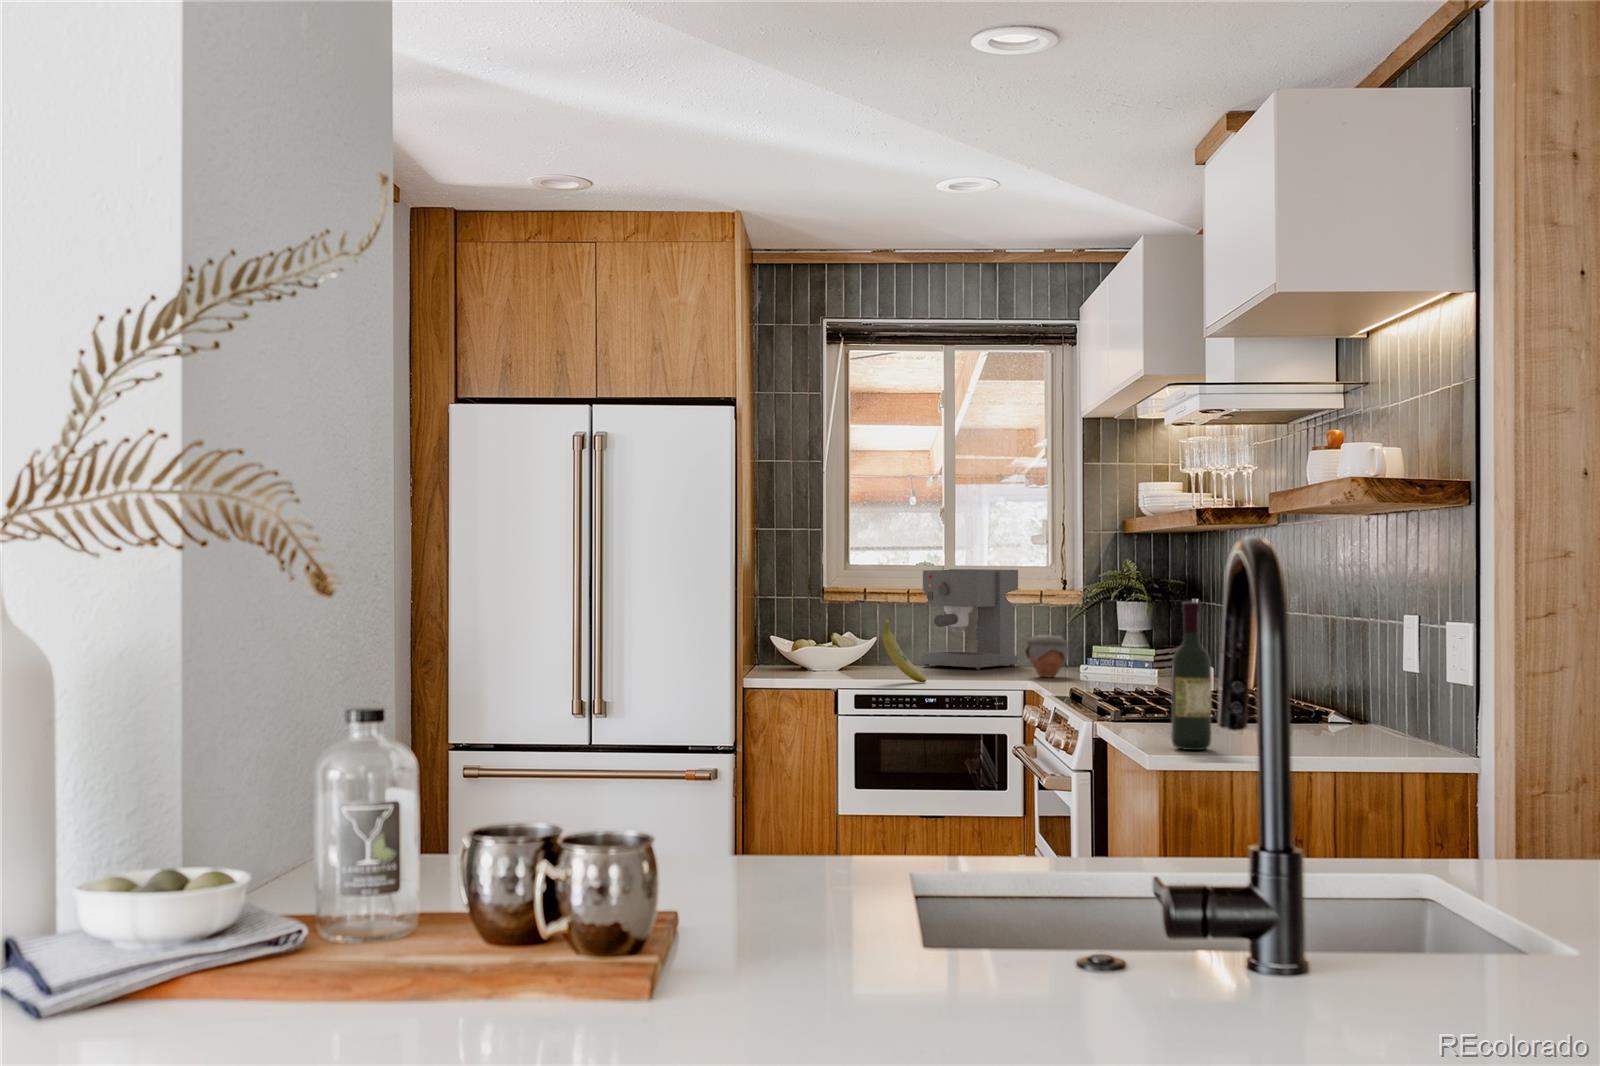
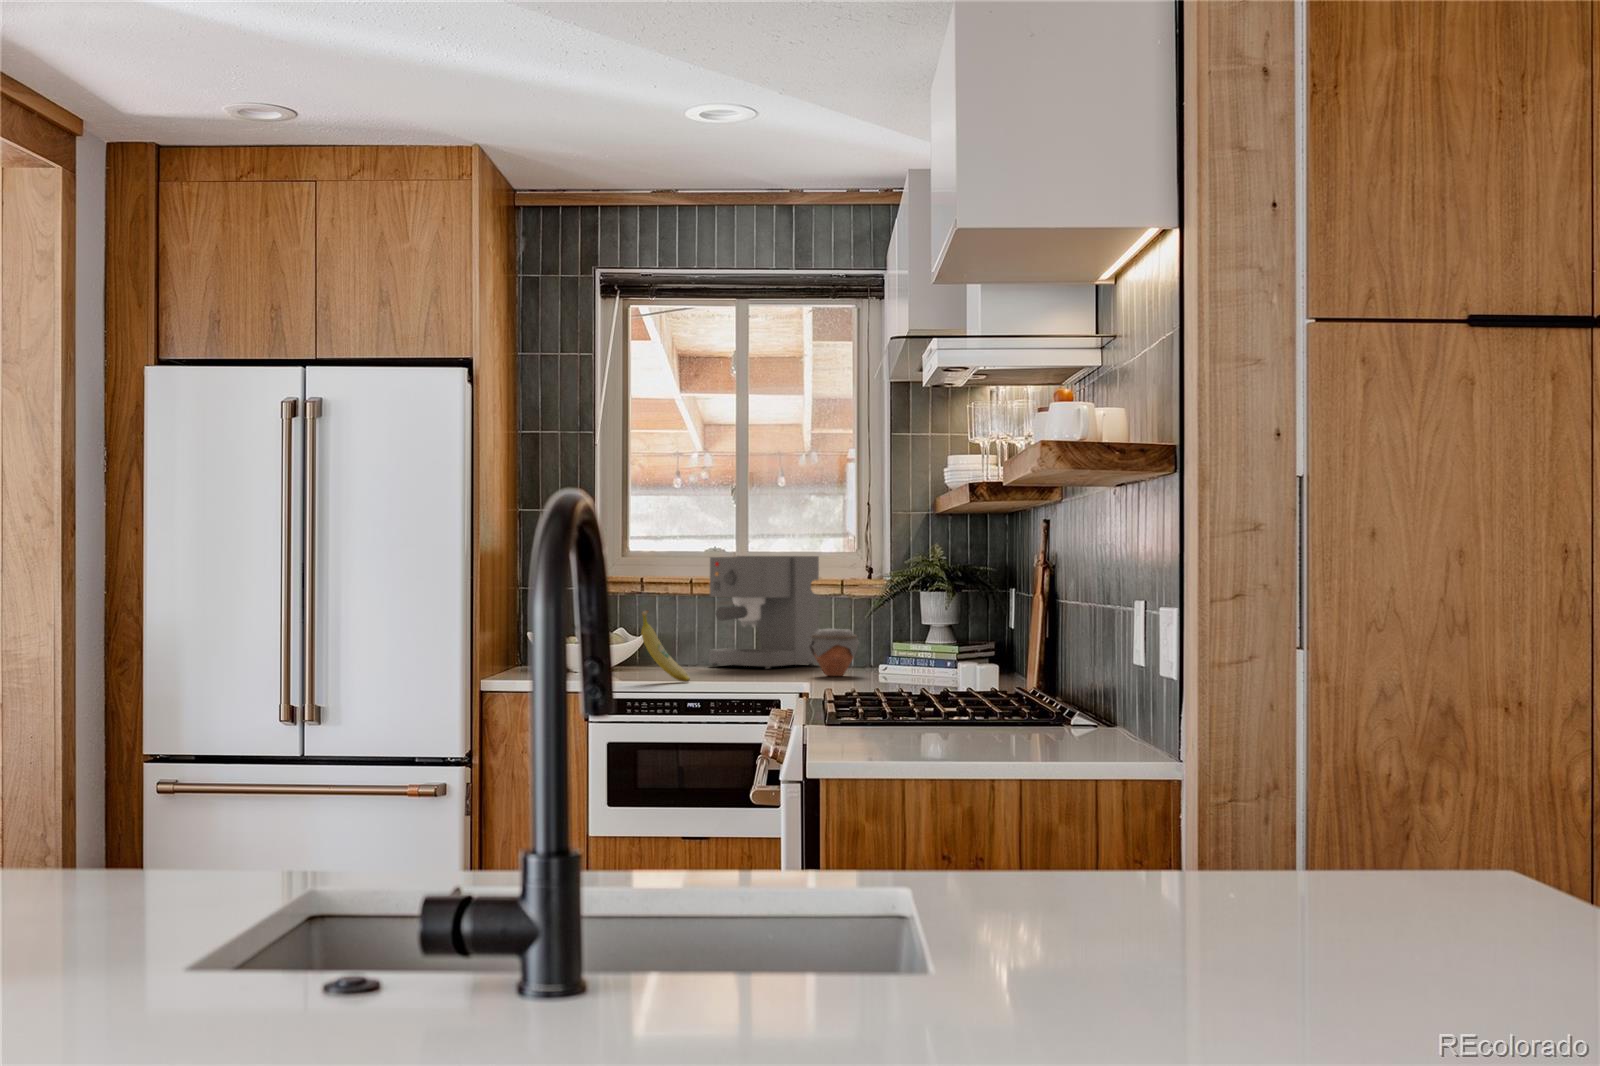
wine bottle: present [1171,602,1212,750] -> none [863,581,906,745]

